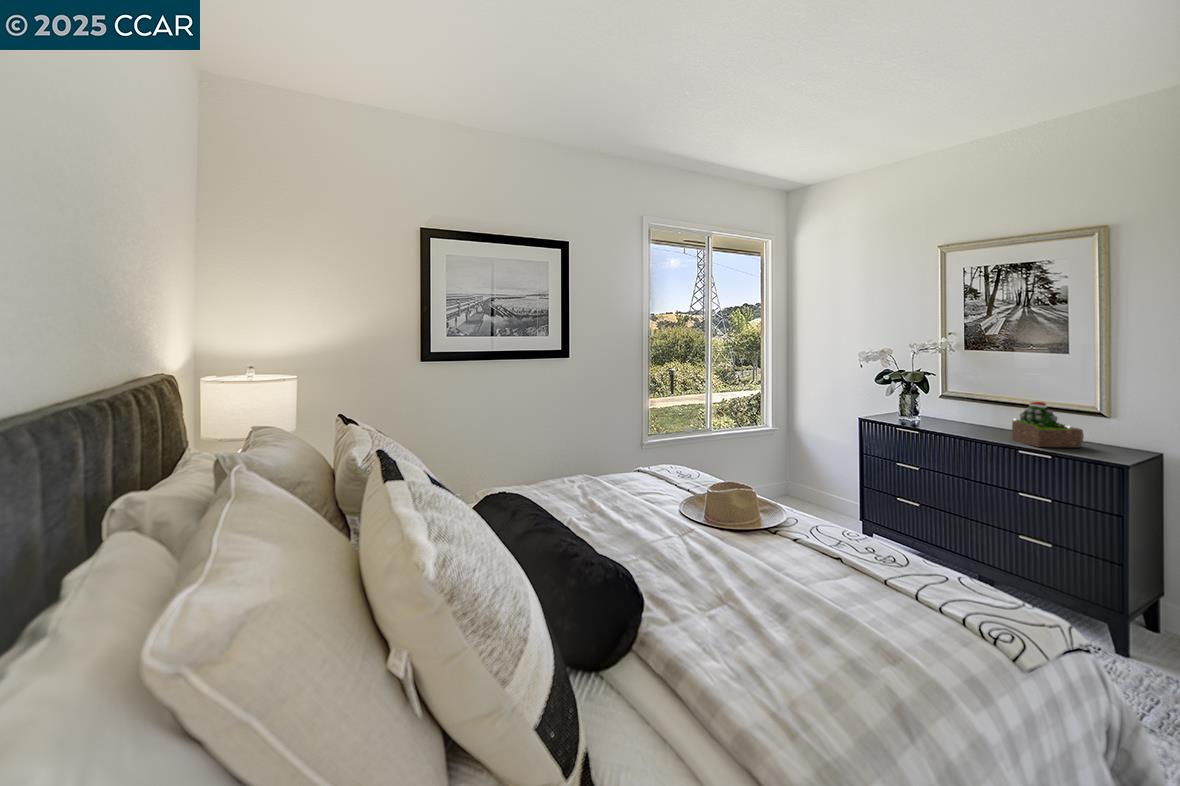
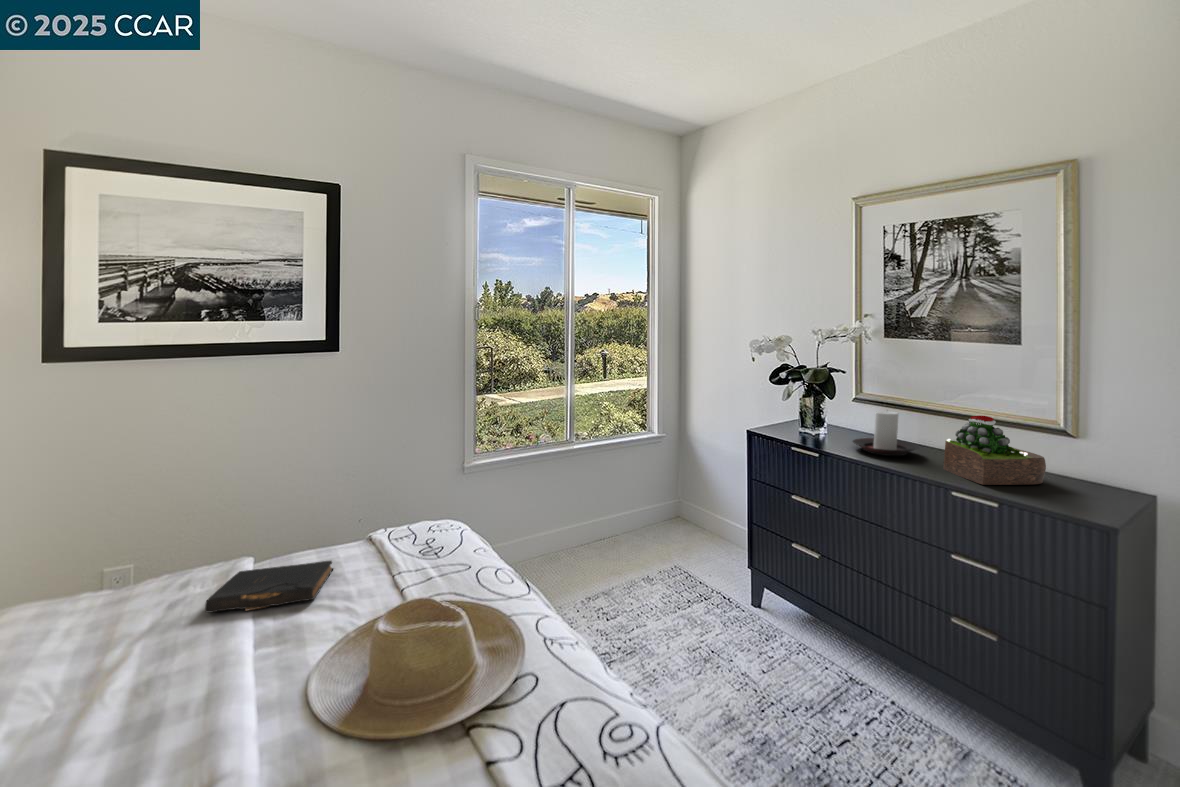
candle holder: none [942,400,994,433] -> present [853,411,919,456]
book: none [589,474,646,491] -> present [205,561,333,612]

